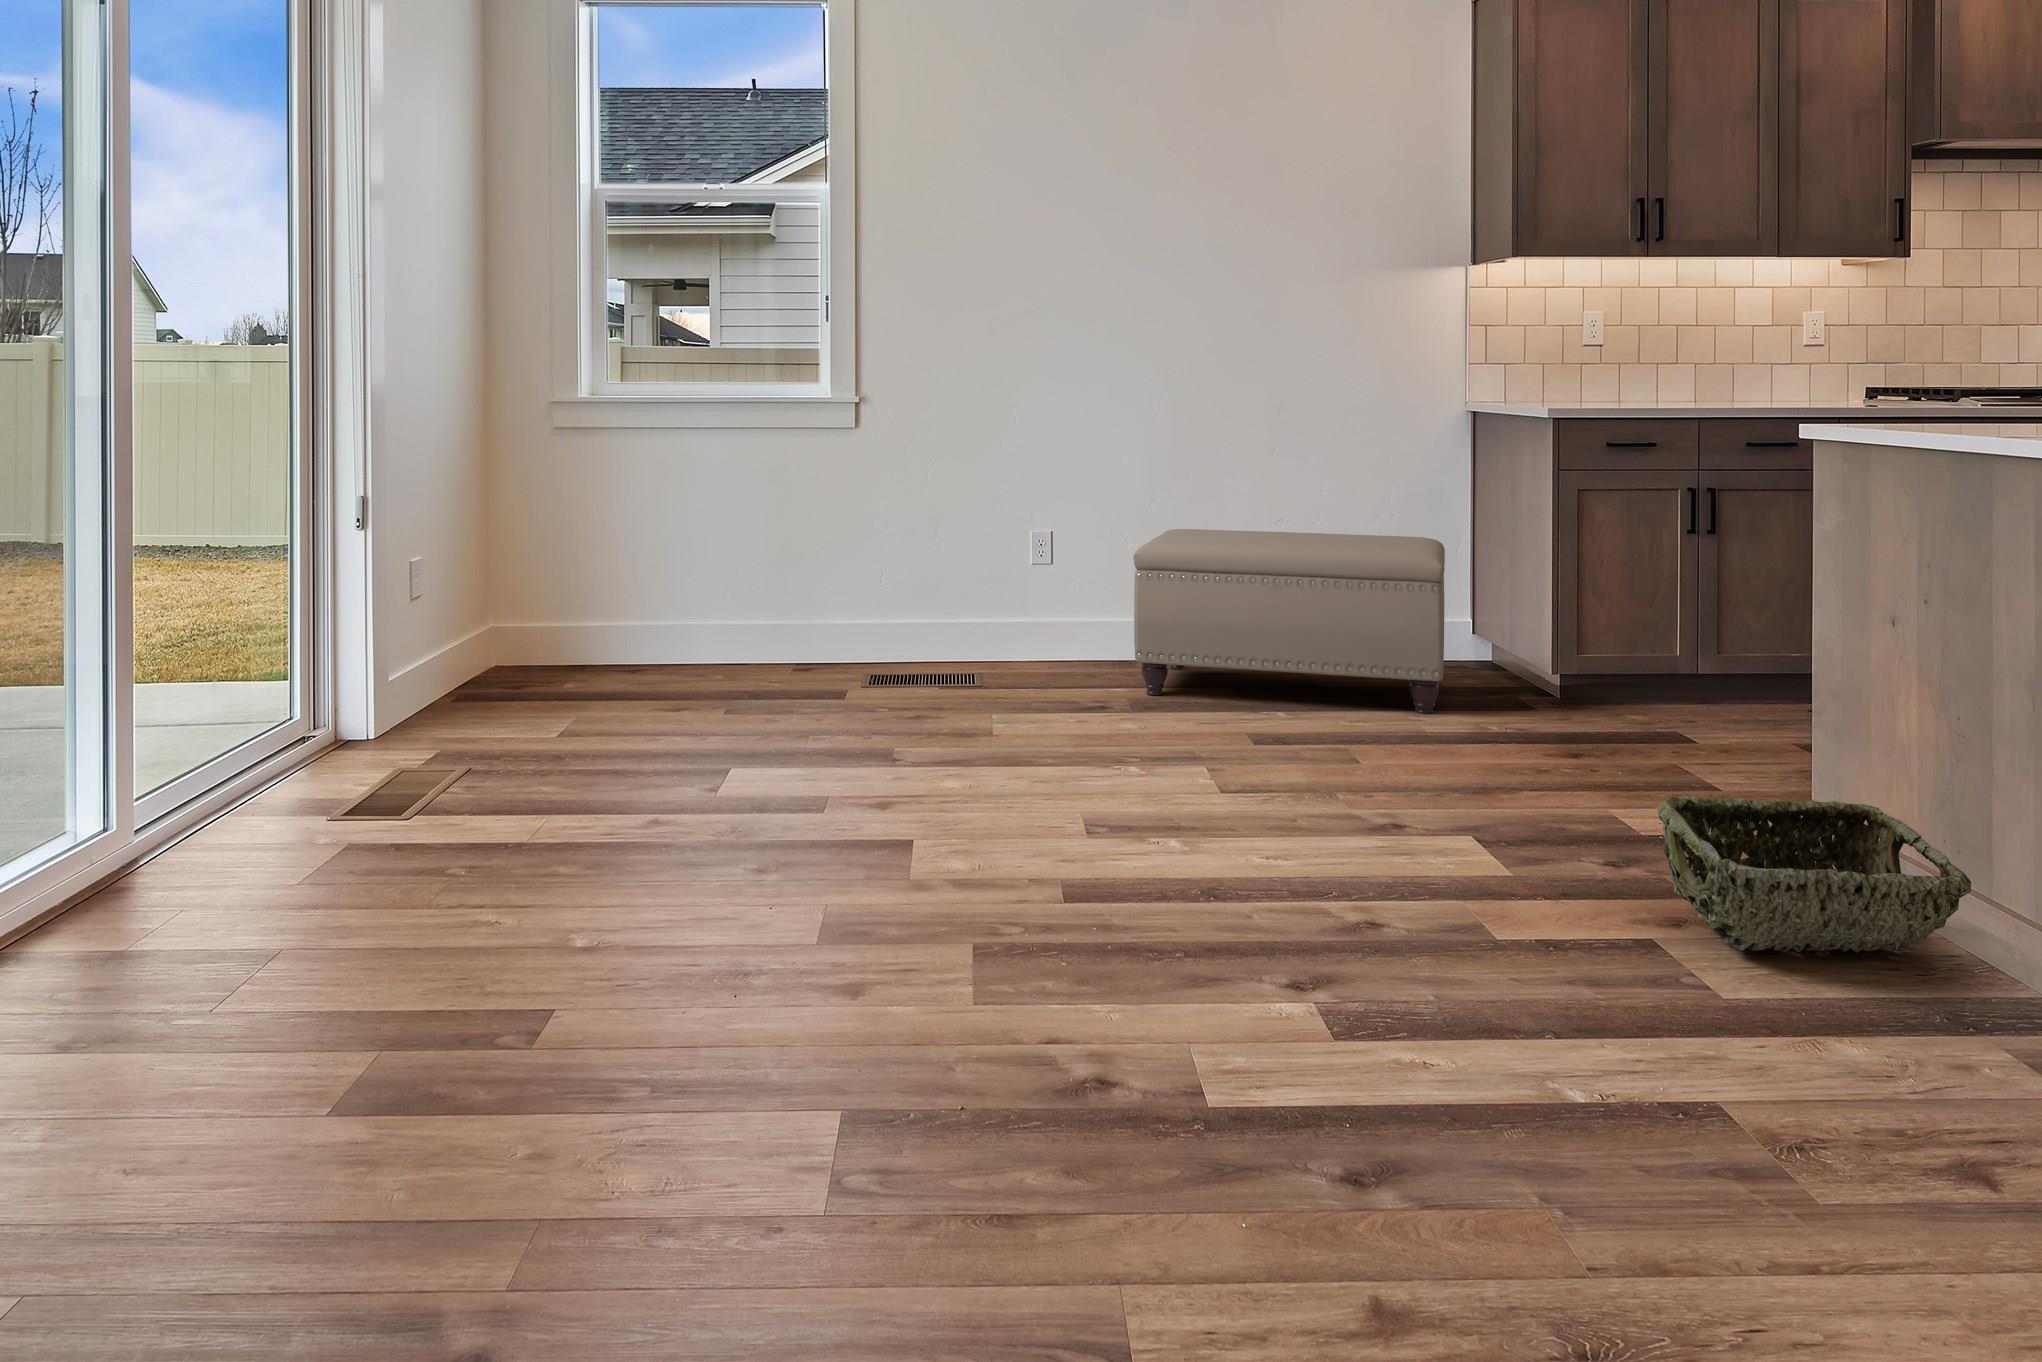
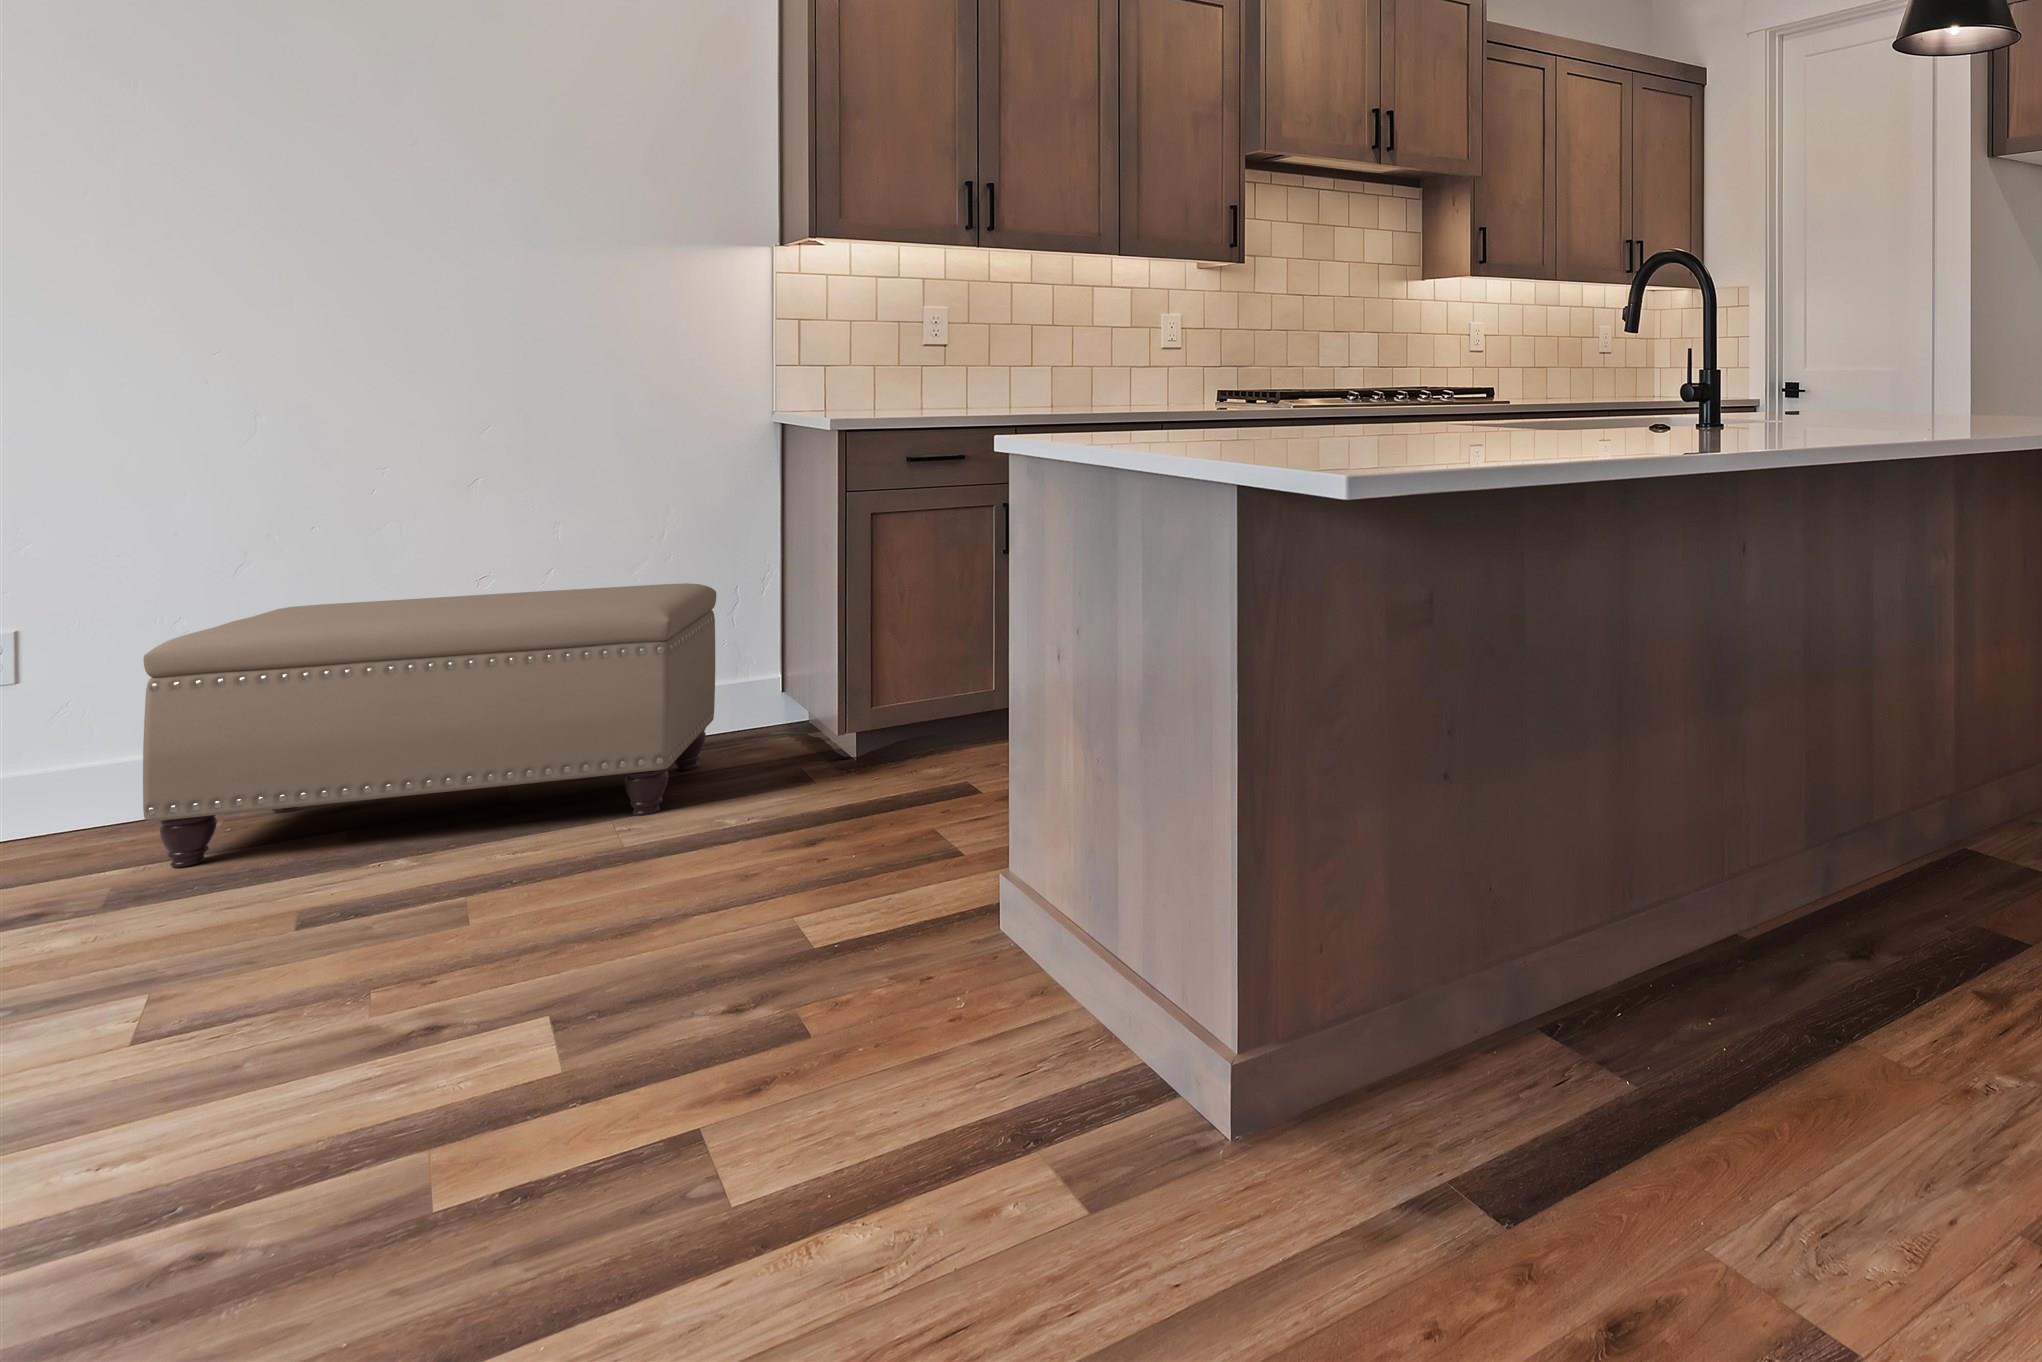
woven basket: present [1658,797,1971,953] -> none [734,865,1120,1126]

